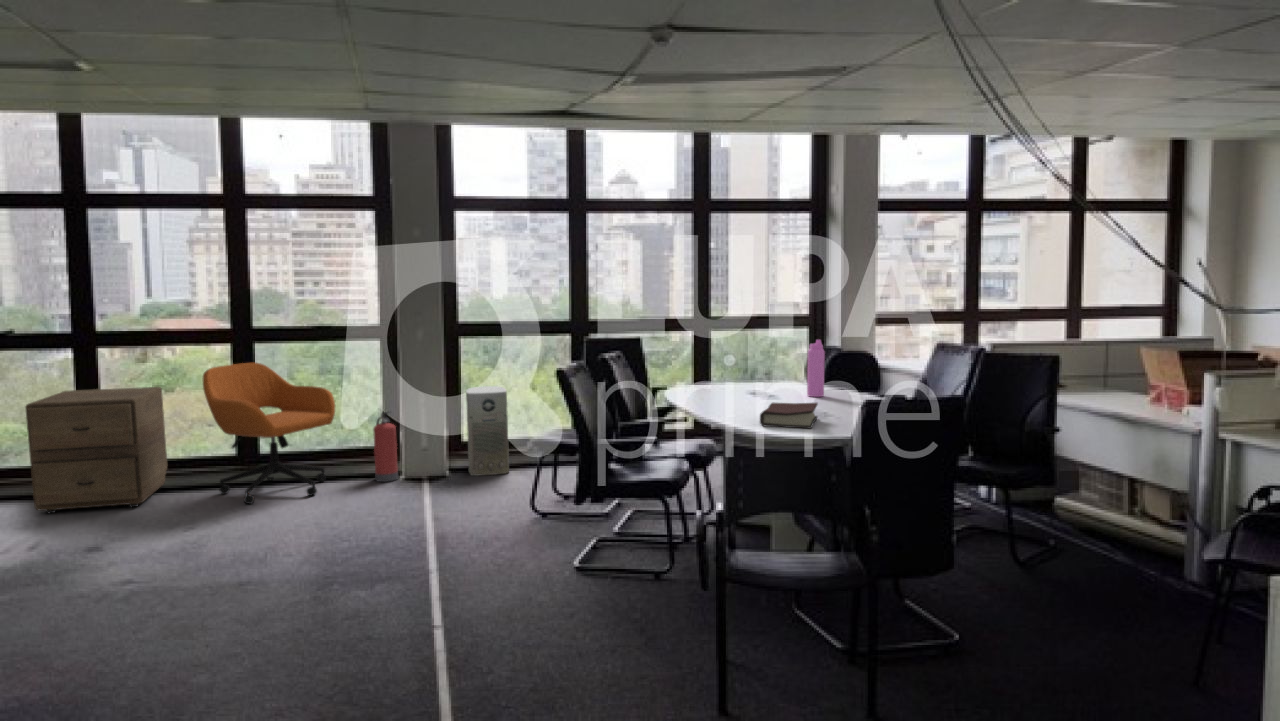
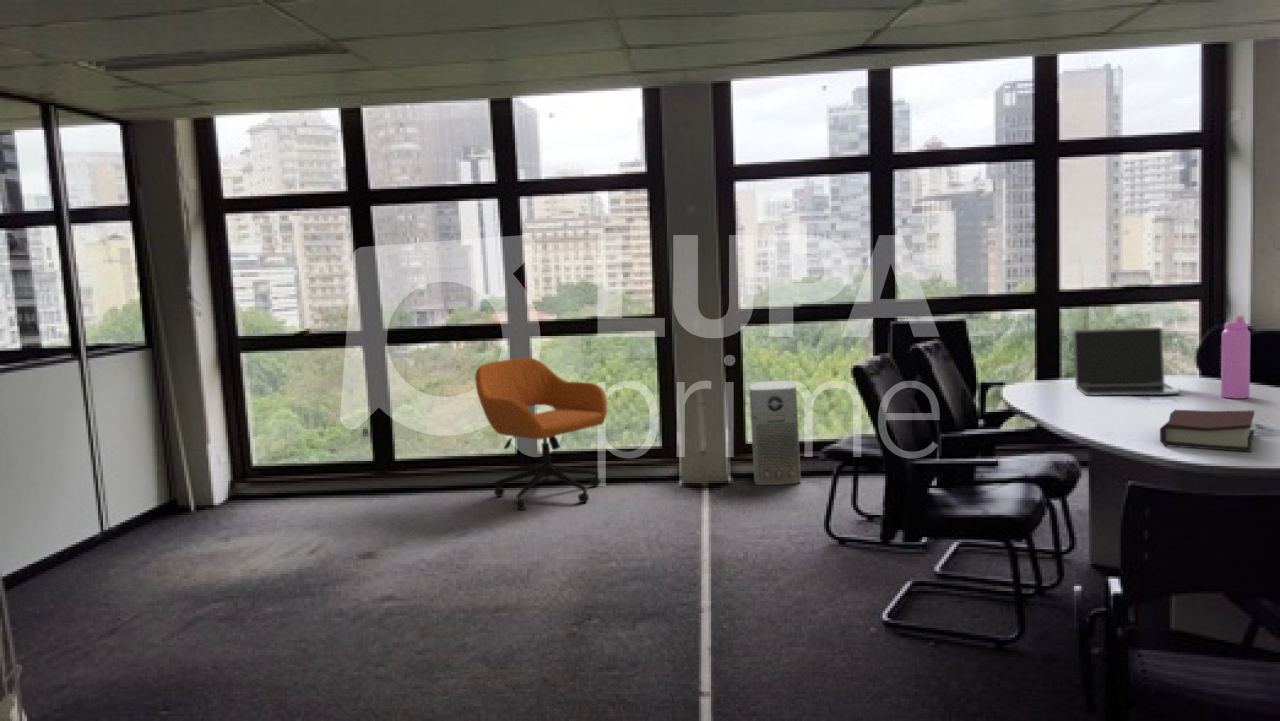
laptop: none [715,347,782,395] -> present [1074,328,1180,396]
filing cabinet: present [25,387,167,513] -> none [317,384,450,511]
fire extinguisher: present [373,412,398,482] -> none [648,411,676,489]

